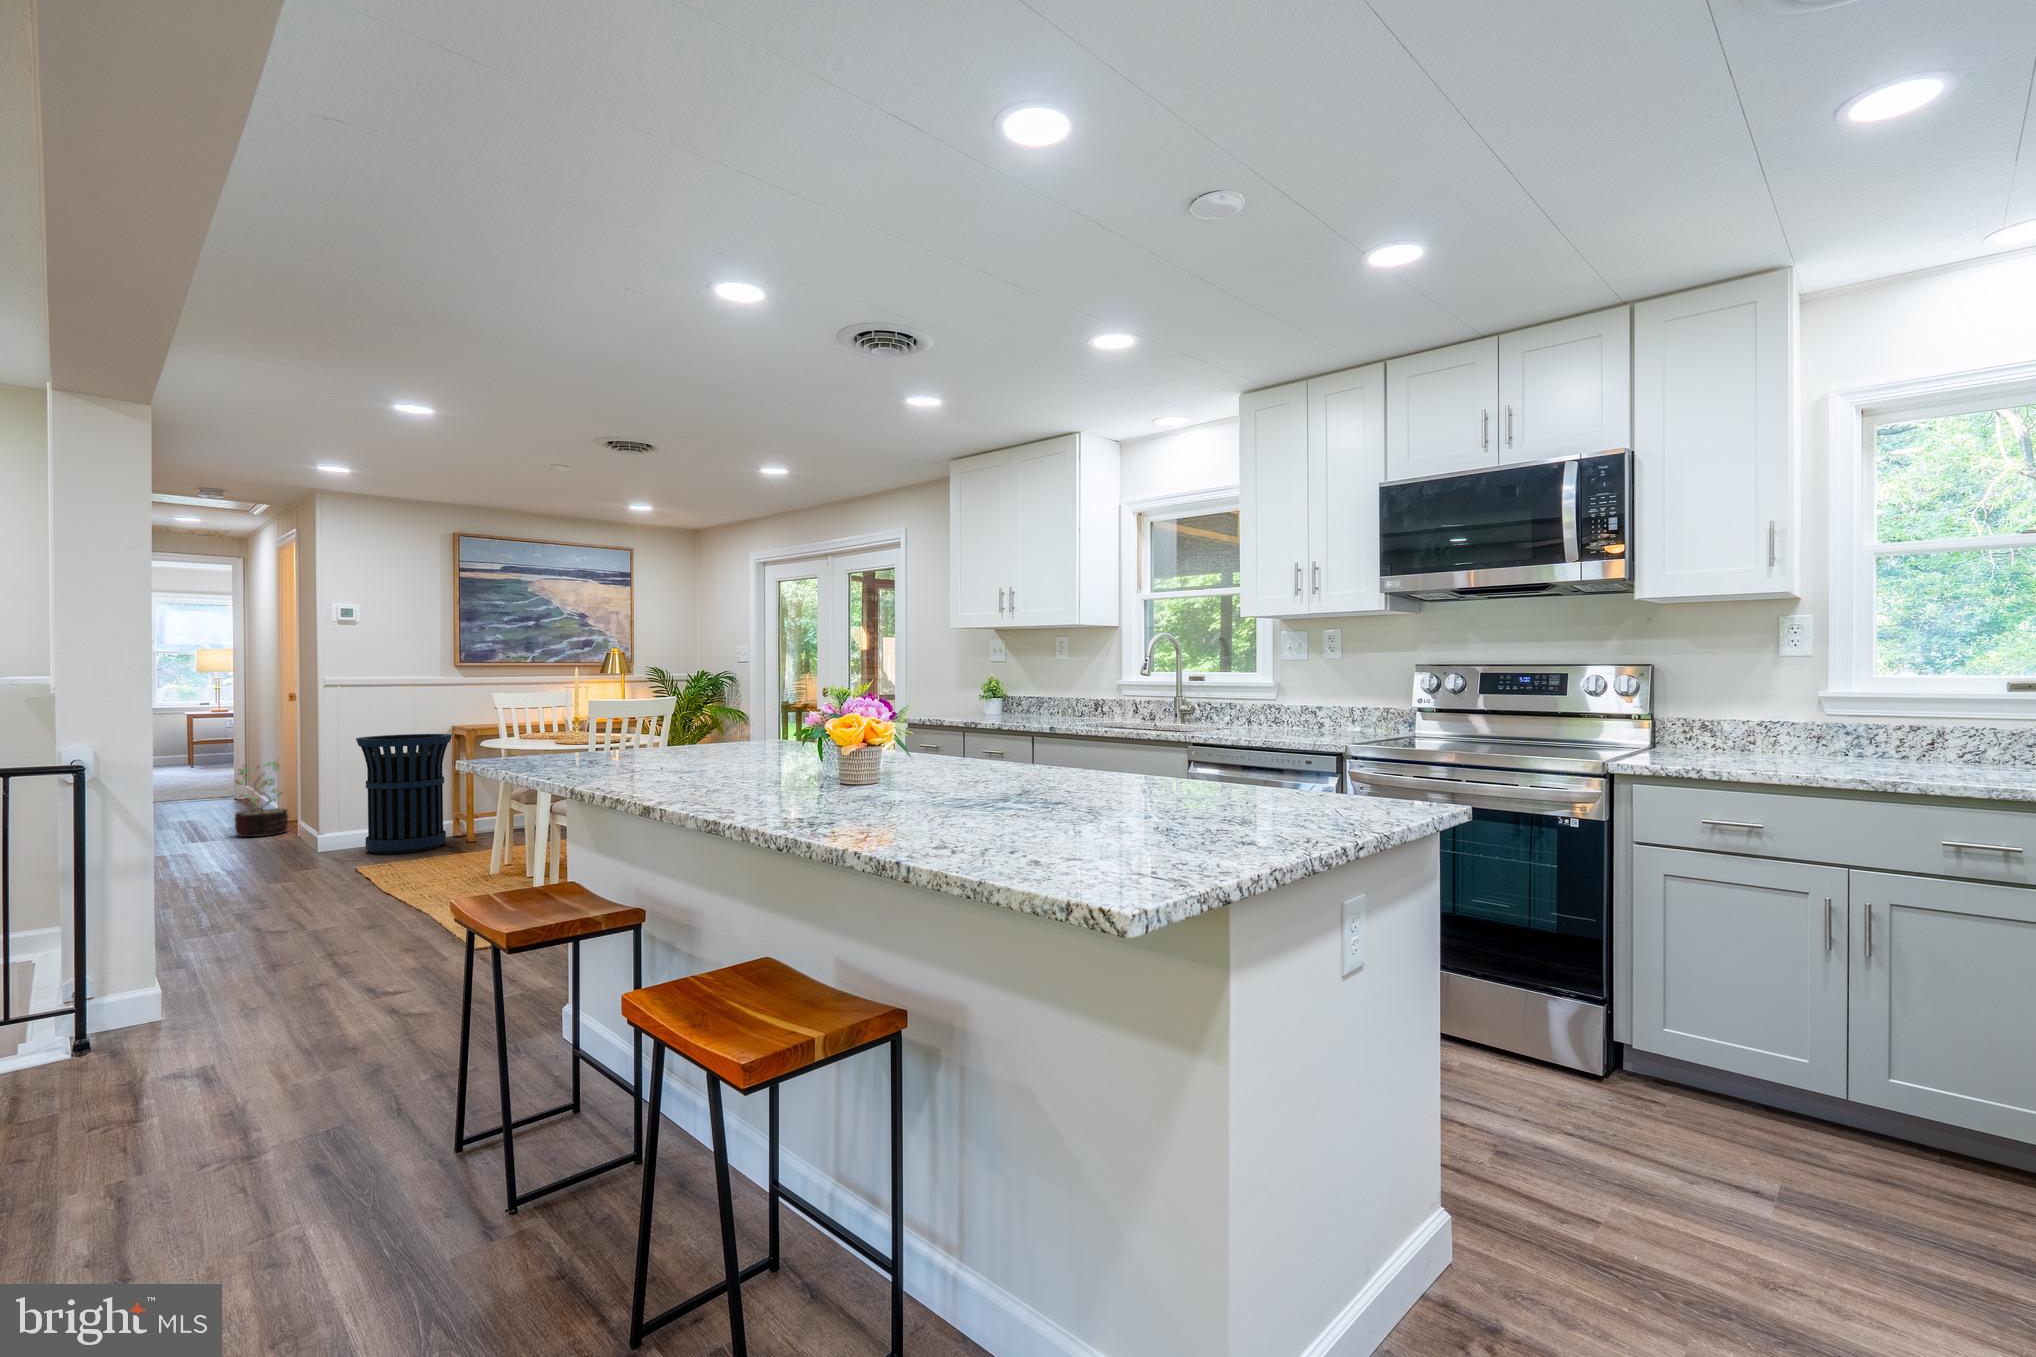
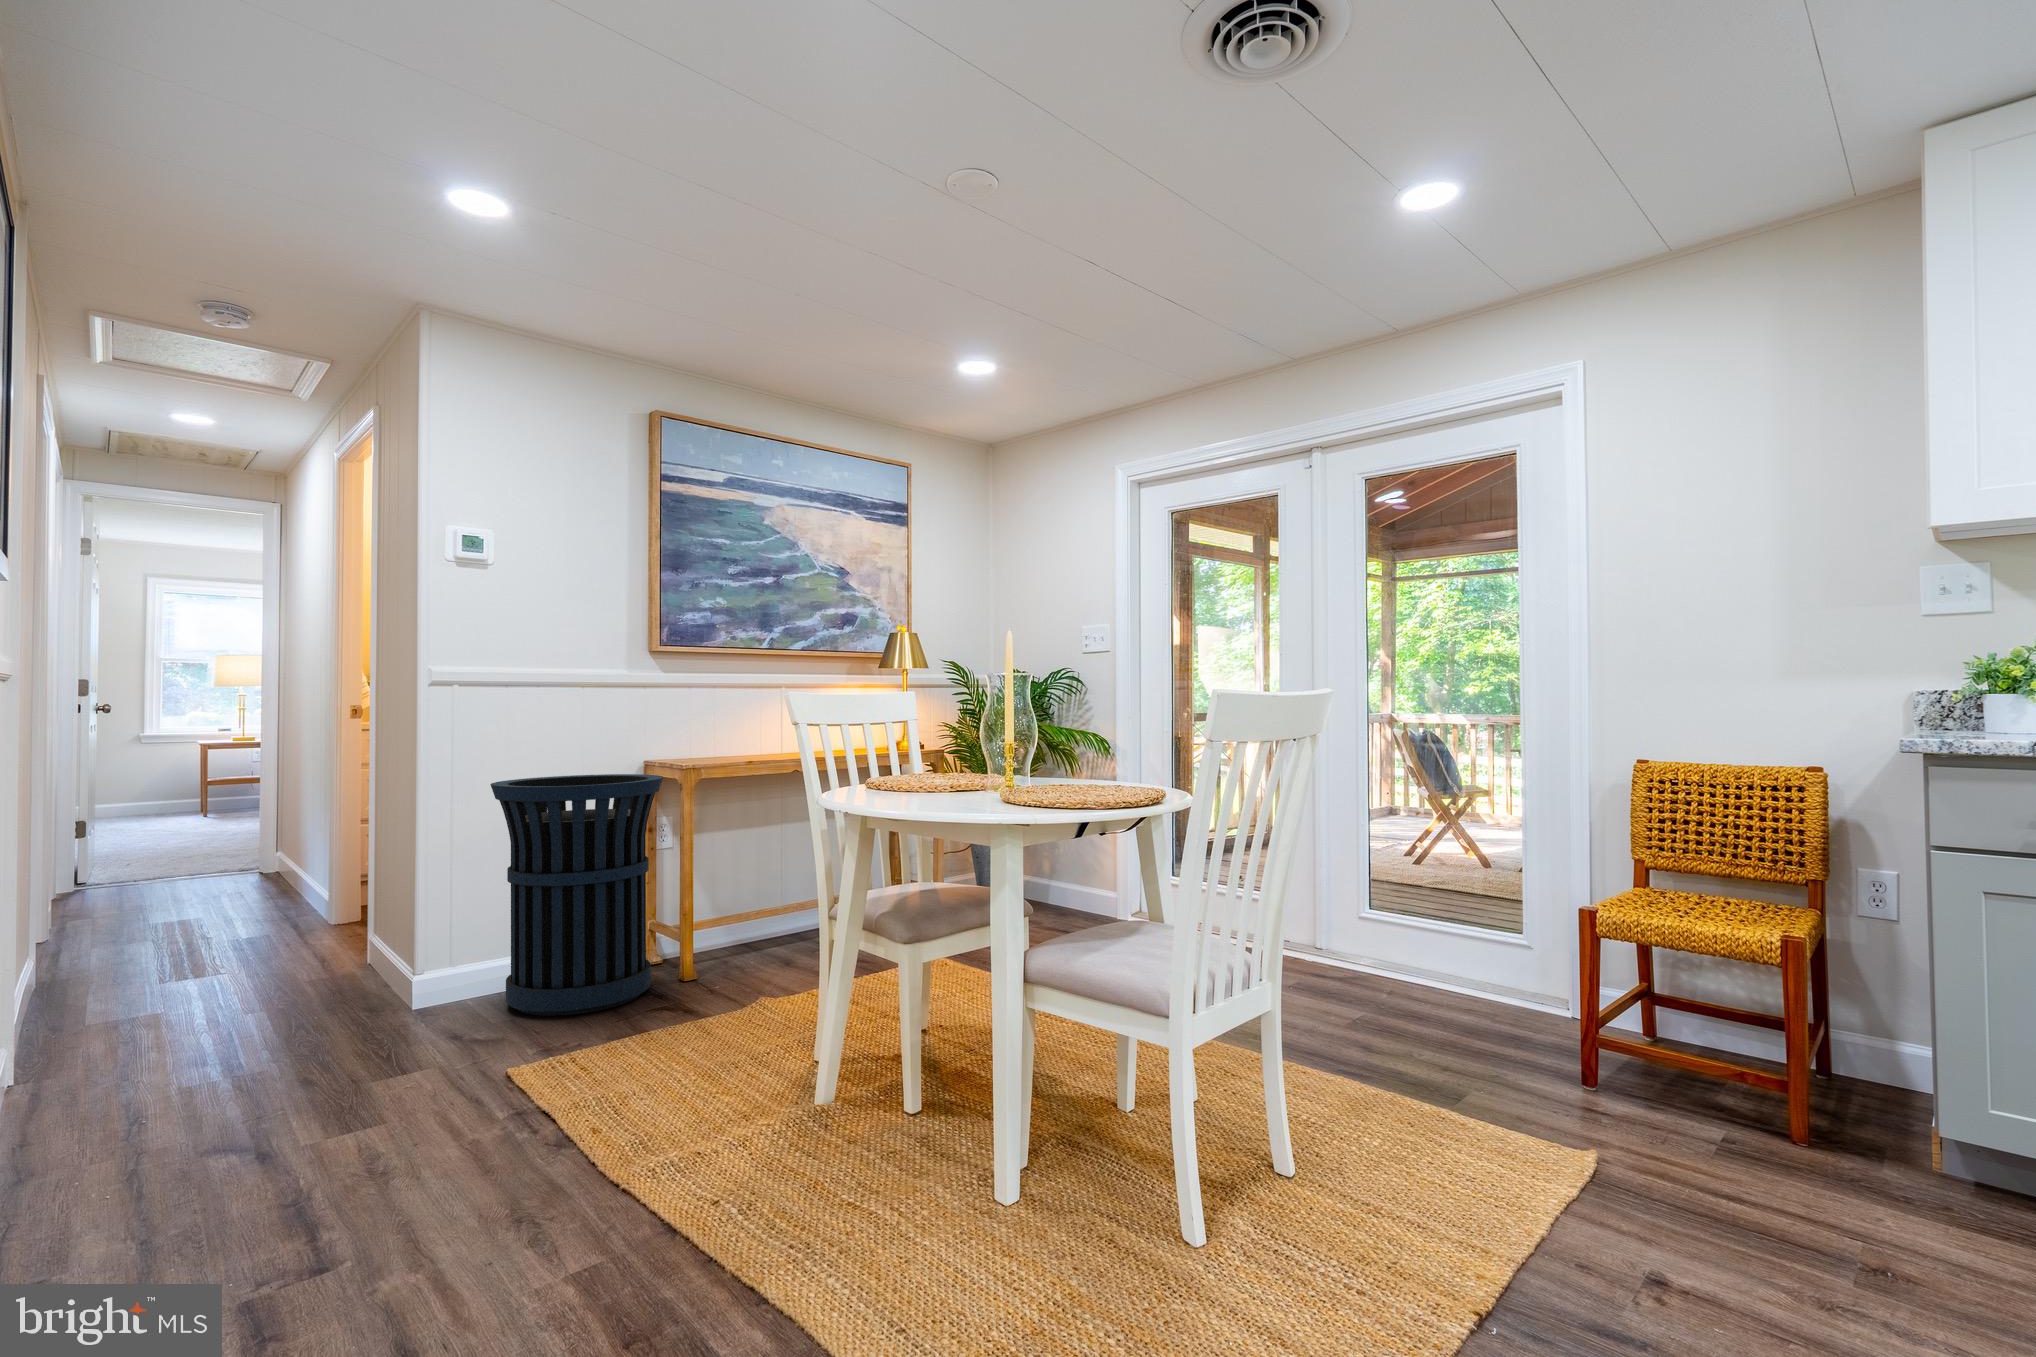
decorative plant: present [235,762,289,837] -> none [255,820,351,964]

